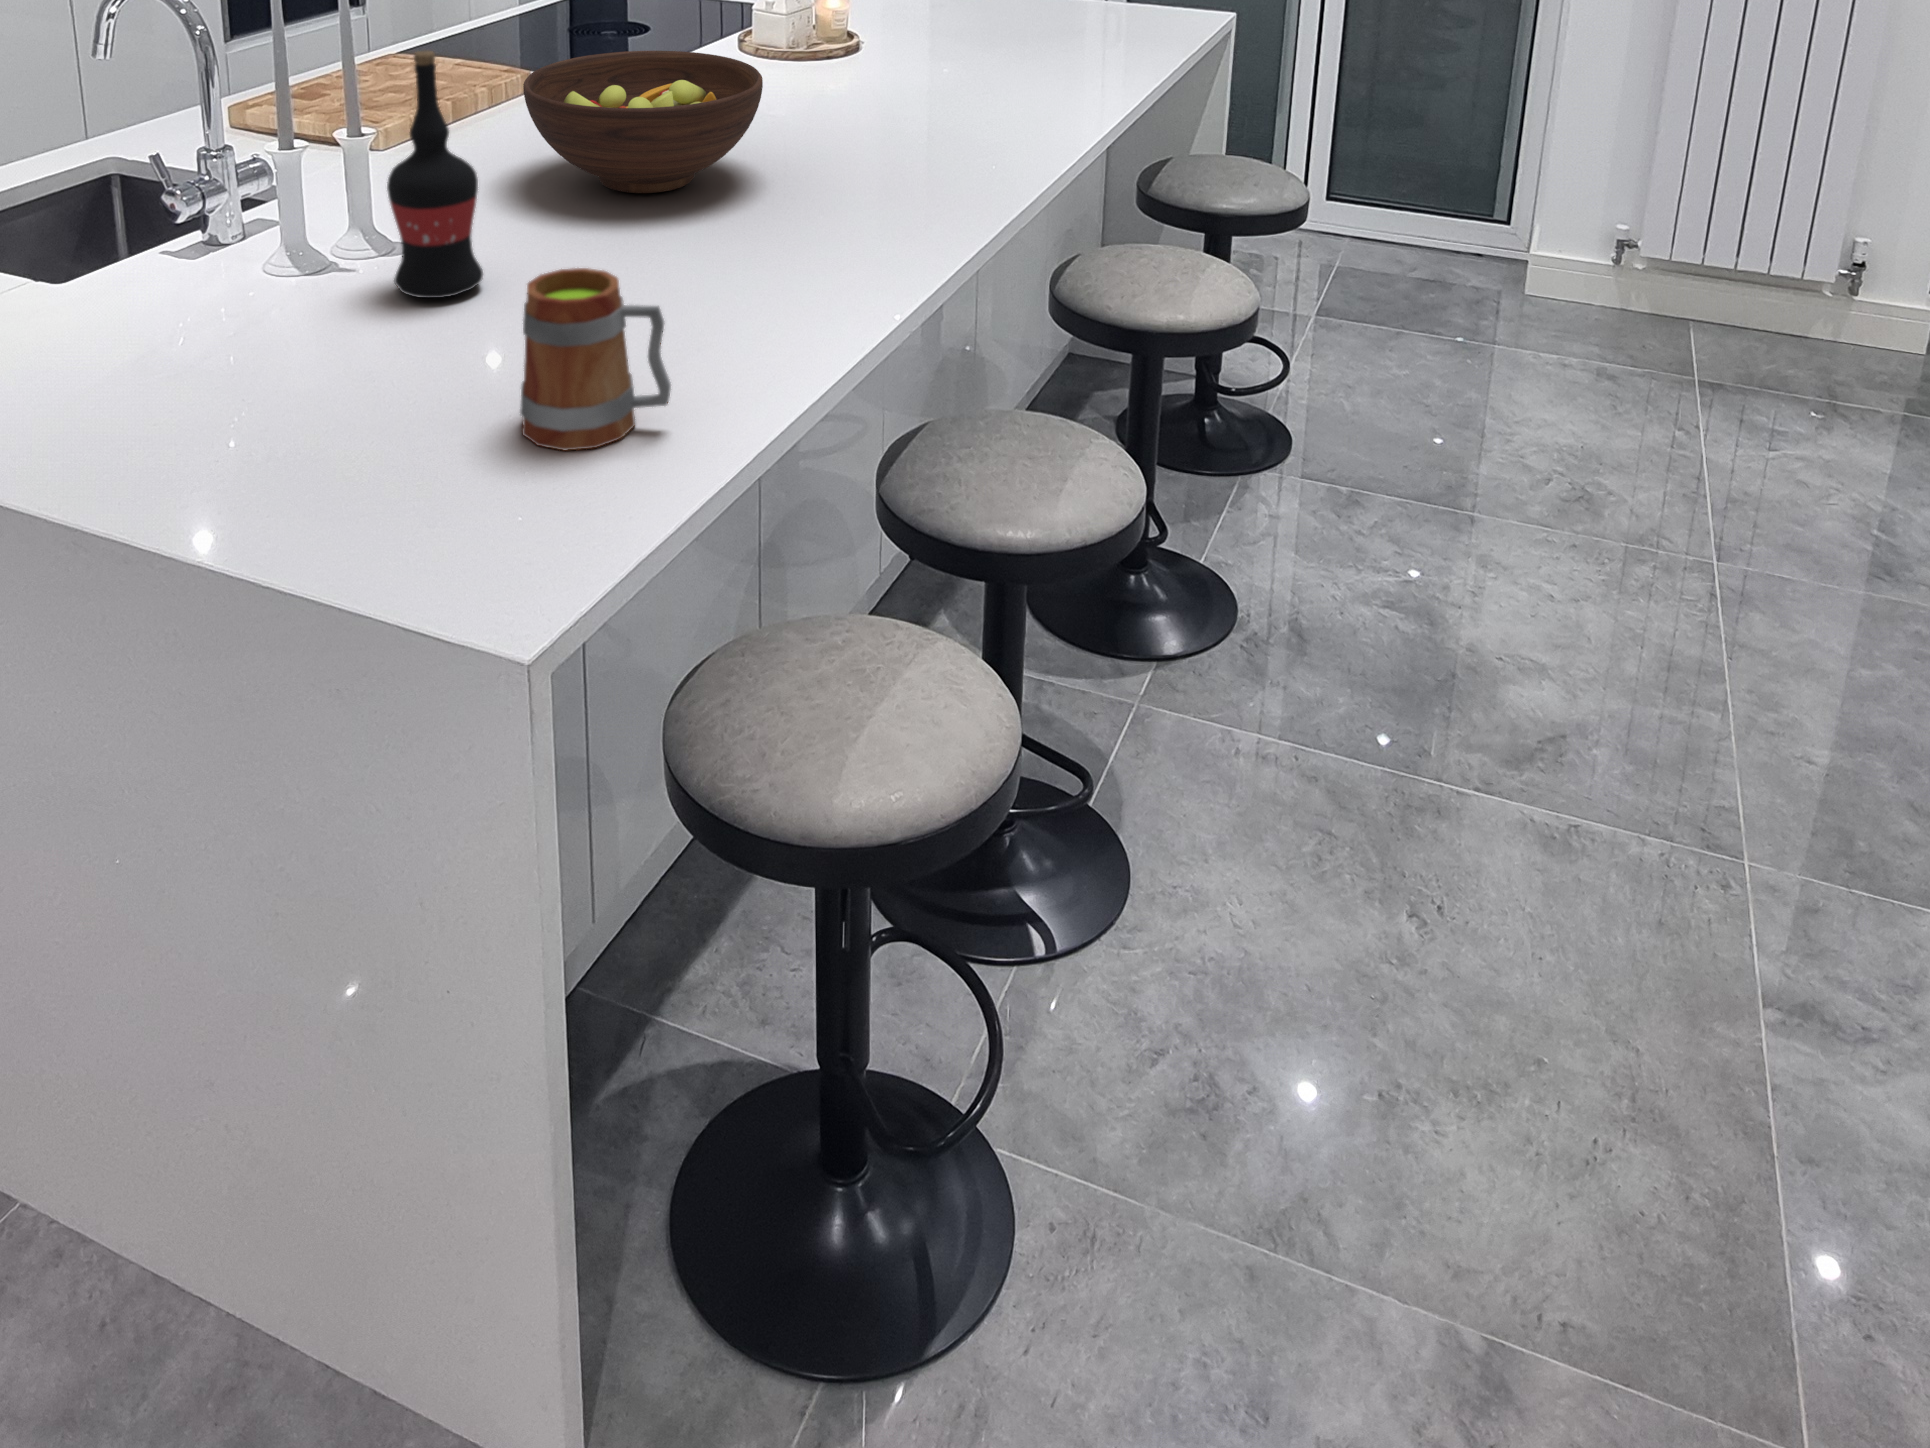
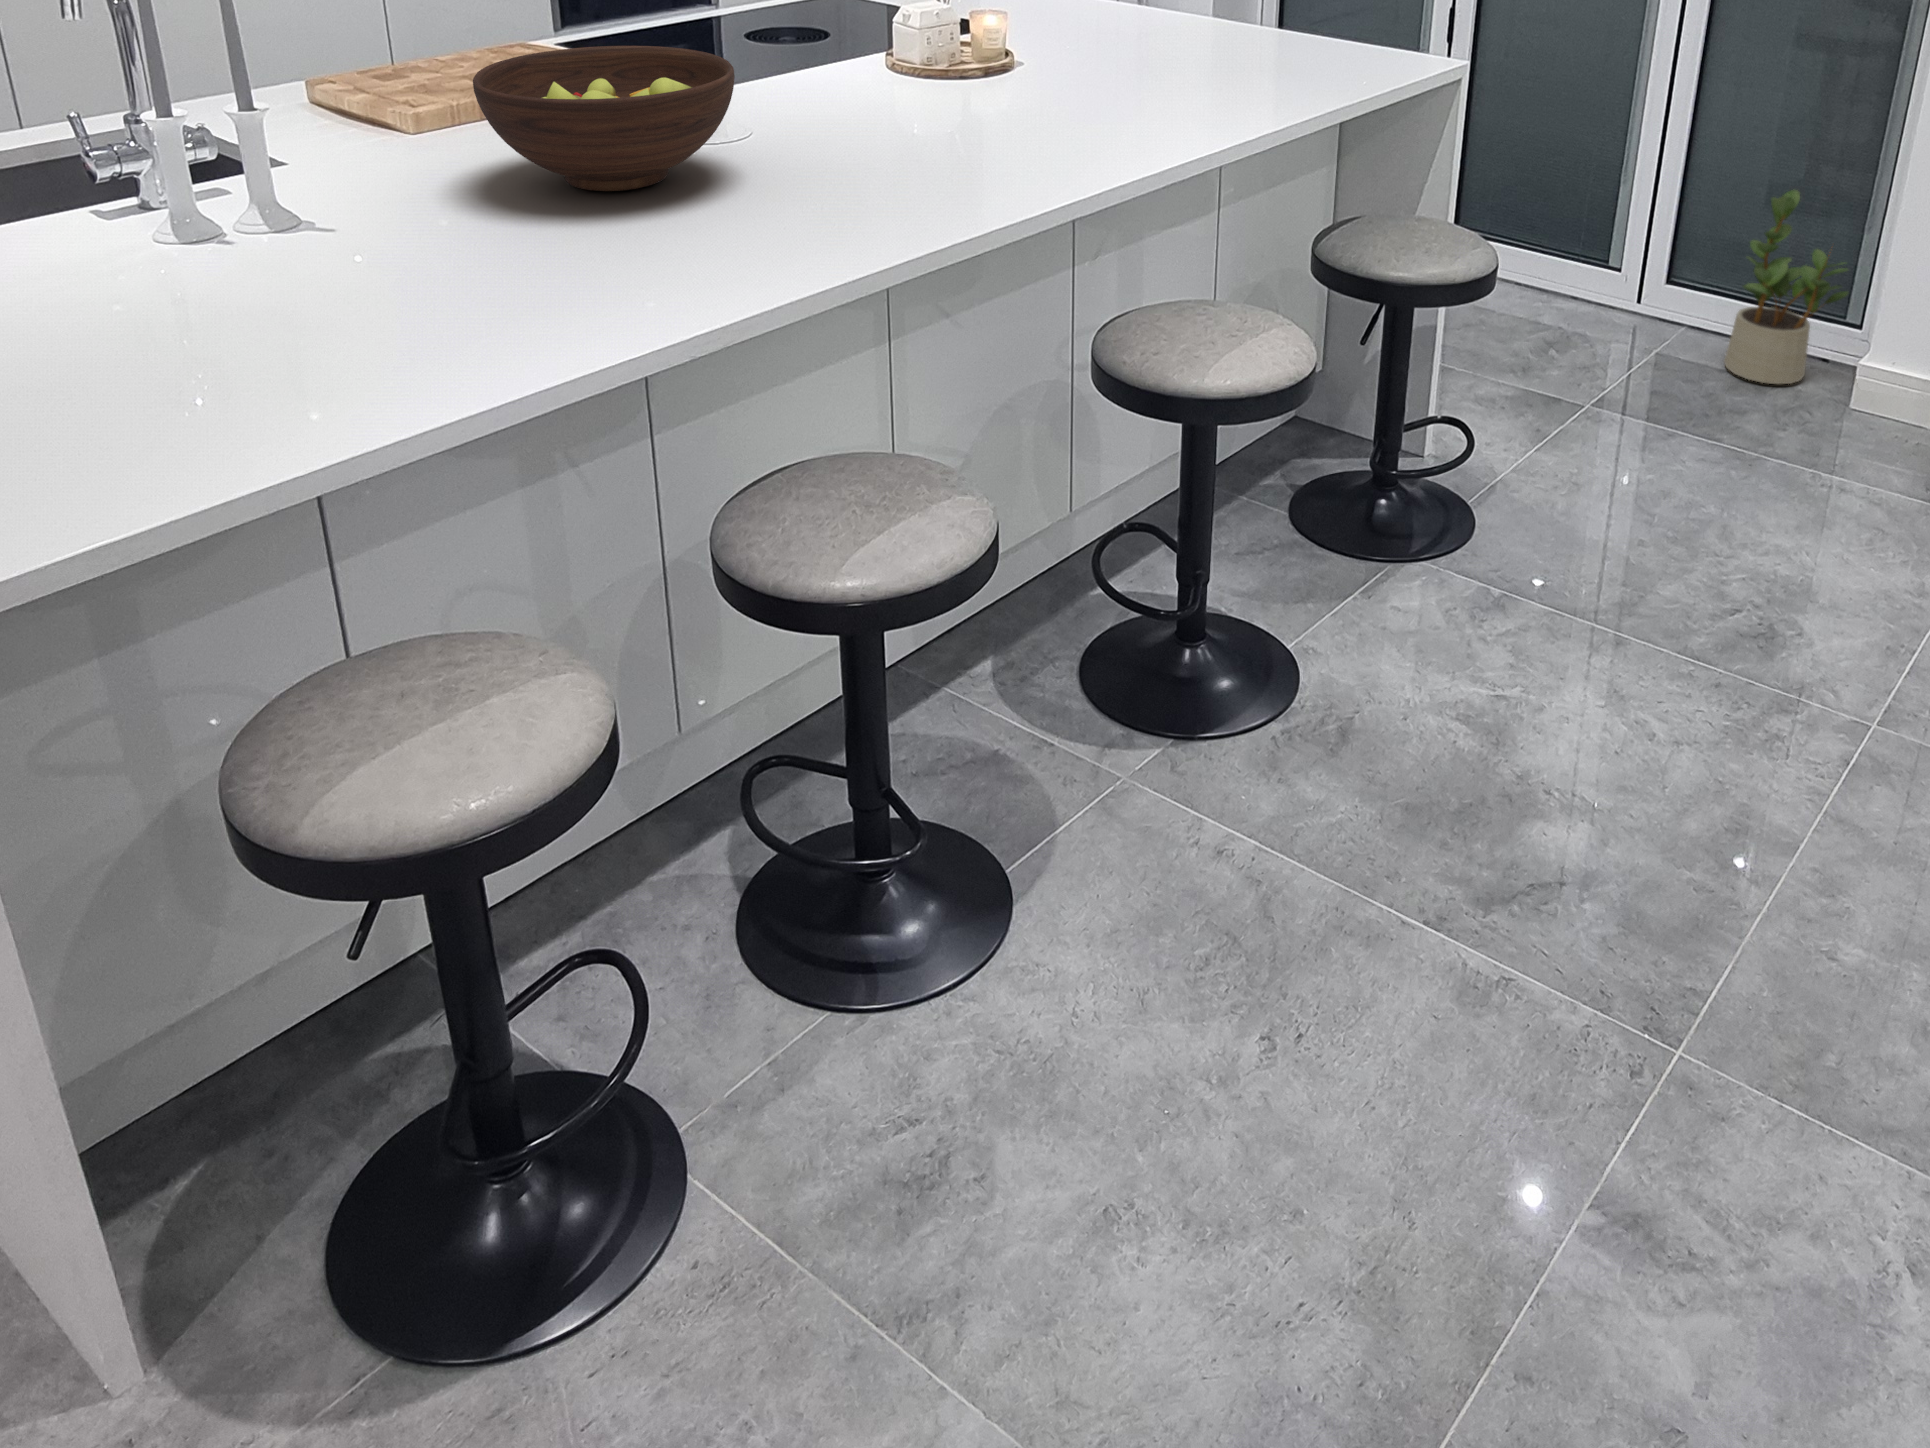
wine bottle: present [387,51,483,298] -> none [205,15,324,270]
potted plant: none [1410,106,1518,282] -> present [1724,190,1848,384]
mug: present [520,268,671,451] -> none [129,243,294,428]

